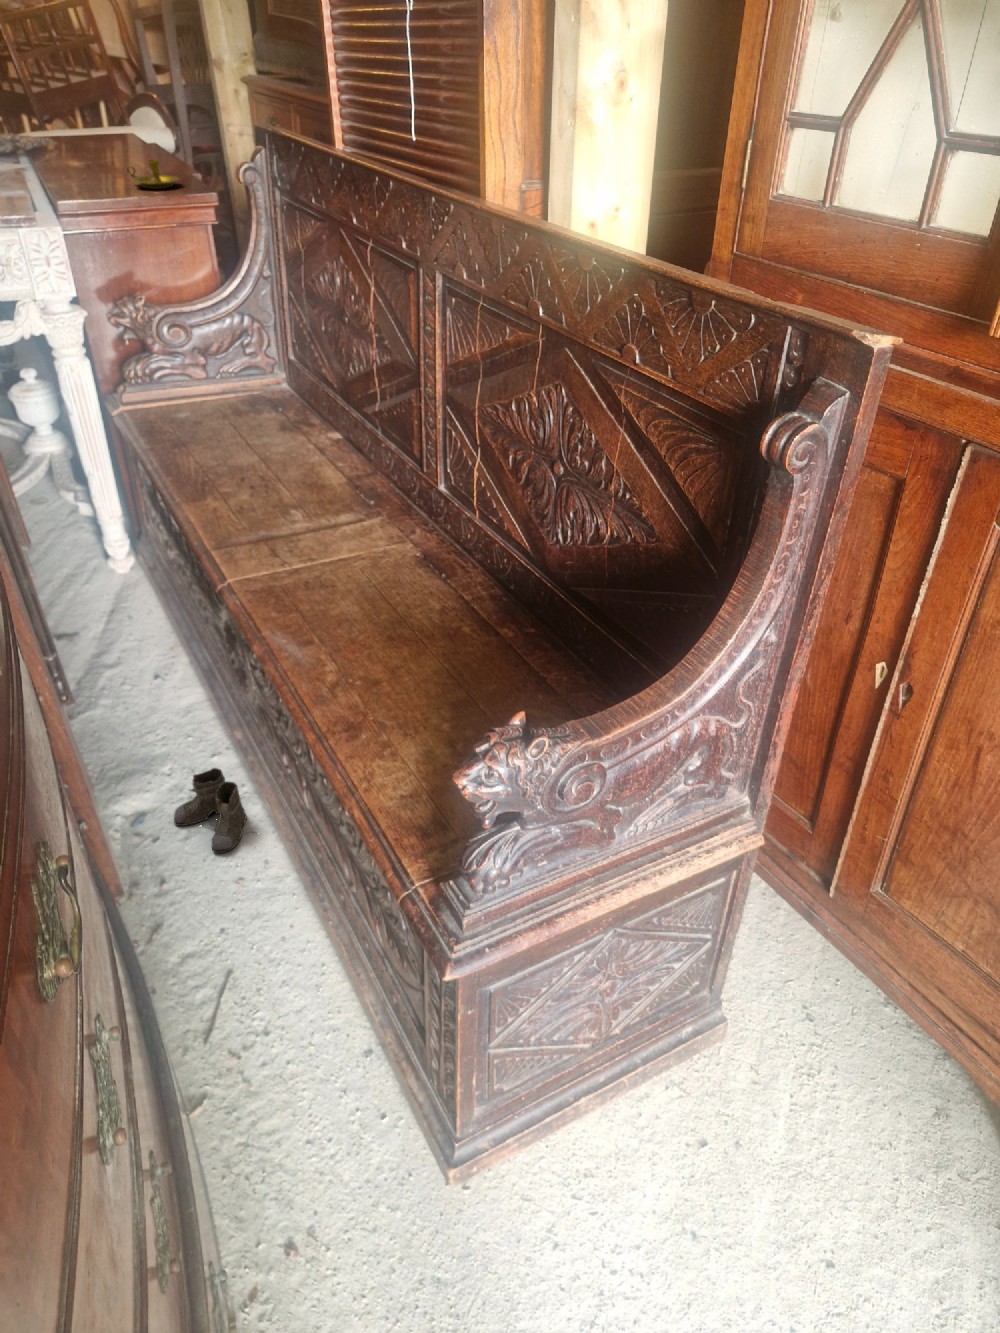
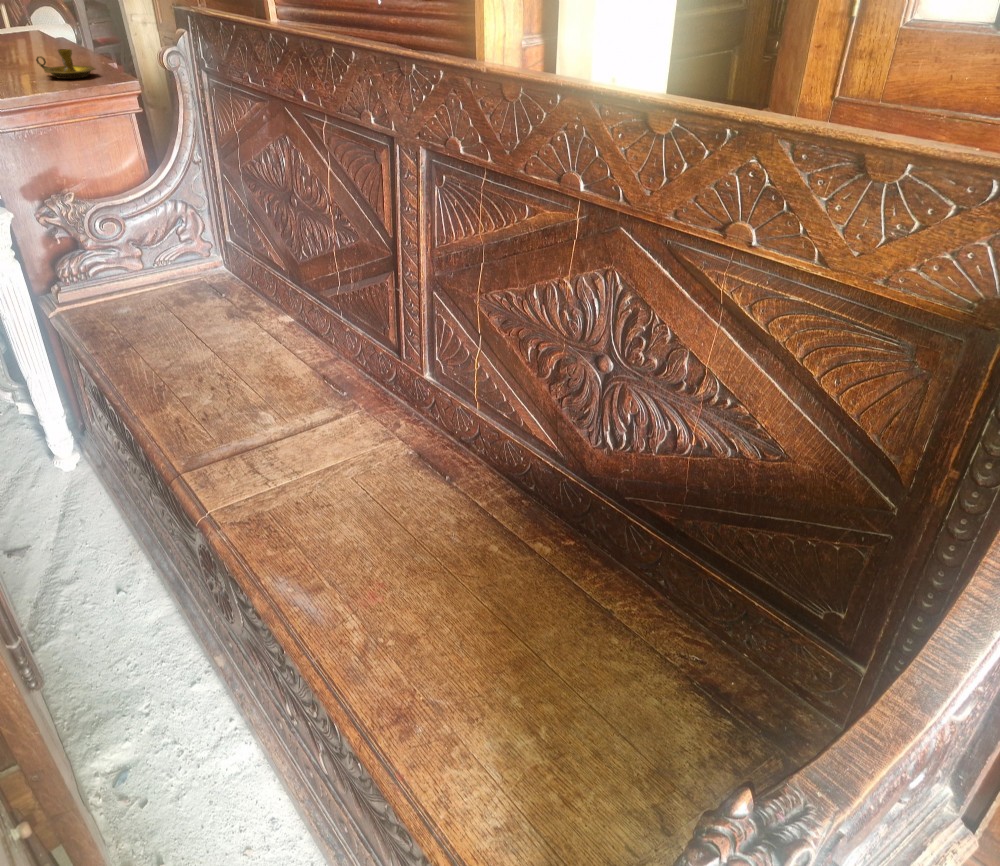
boots: present [174,768,246,853] -> none [162,708,263,811]

